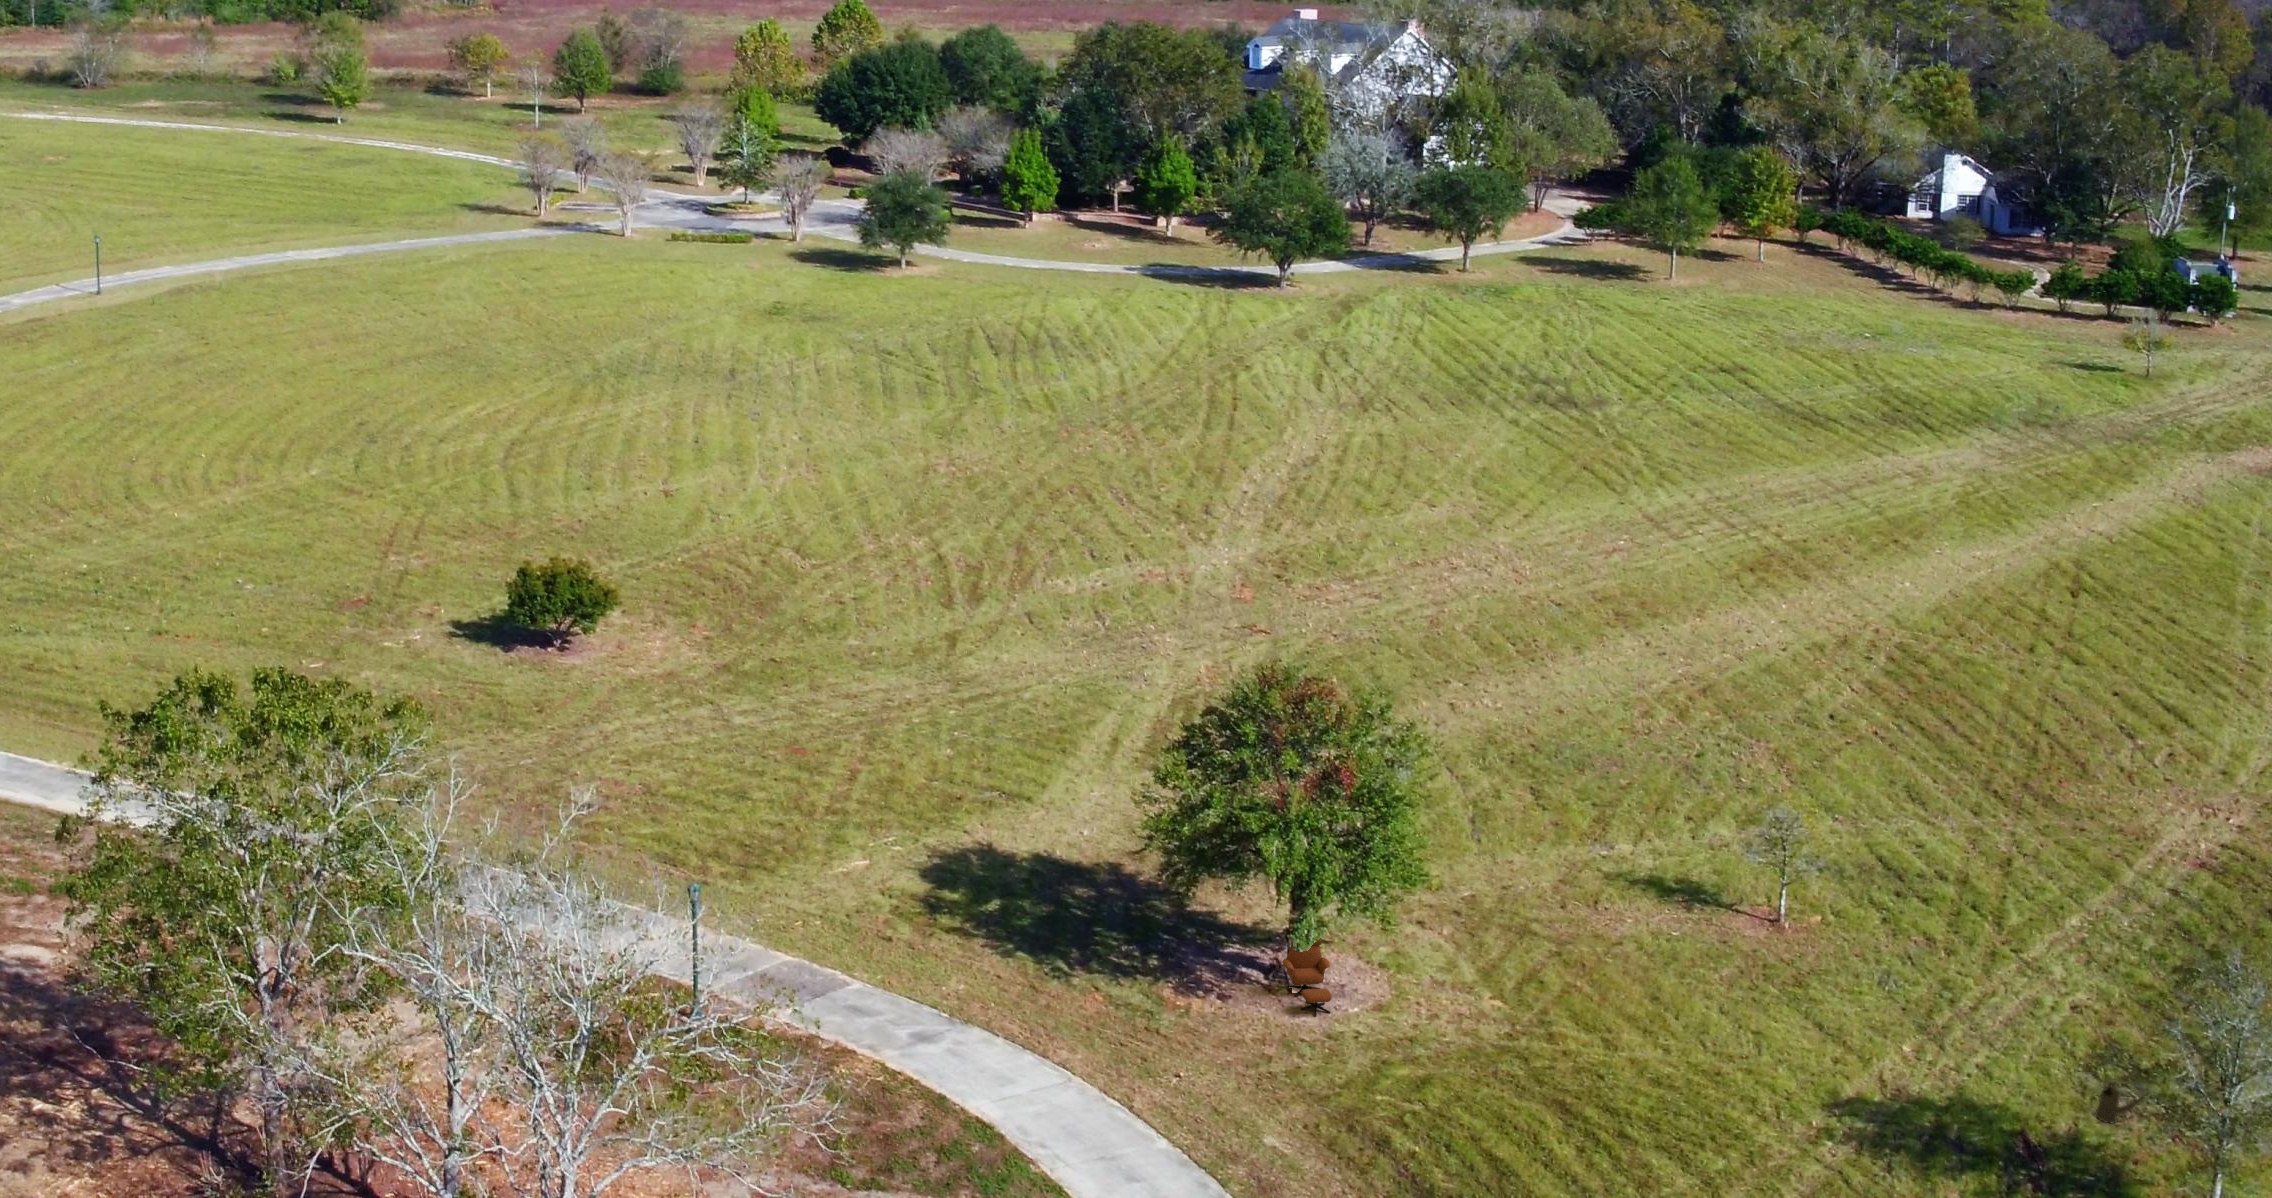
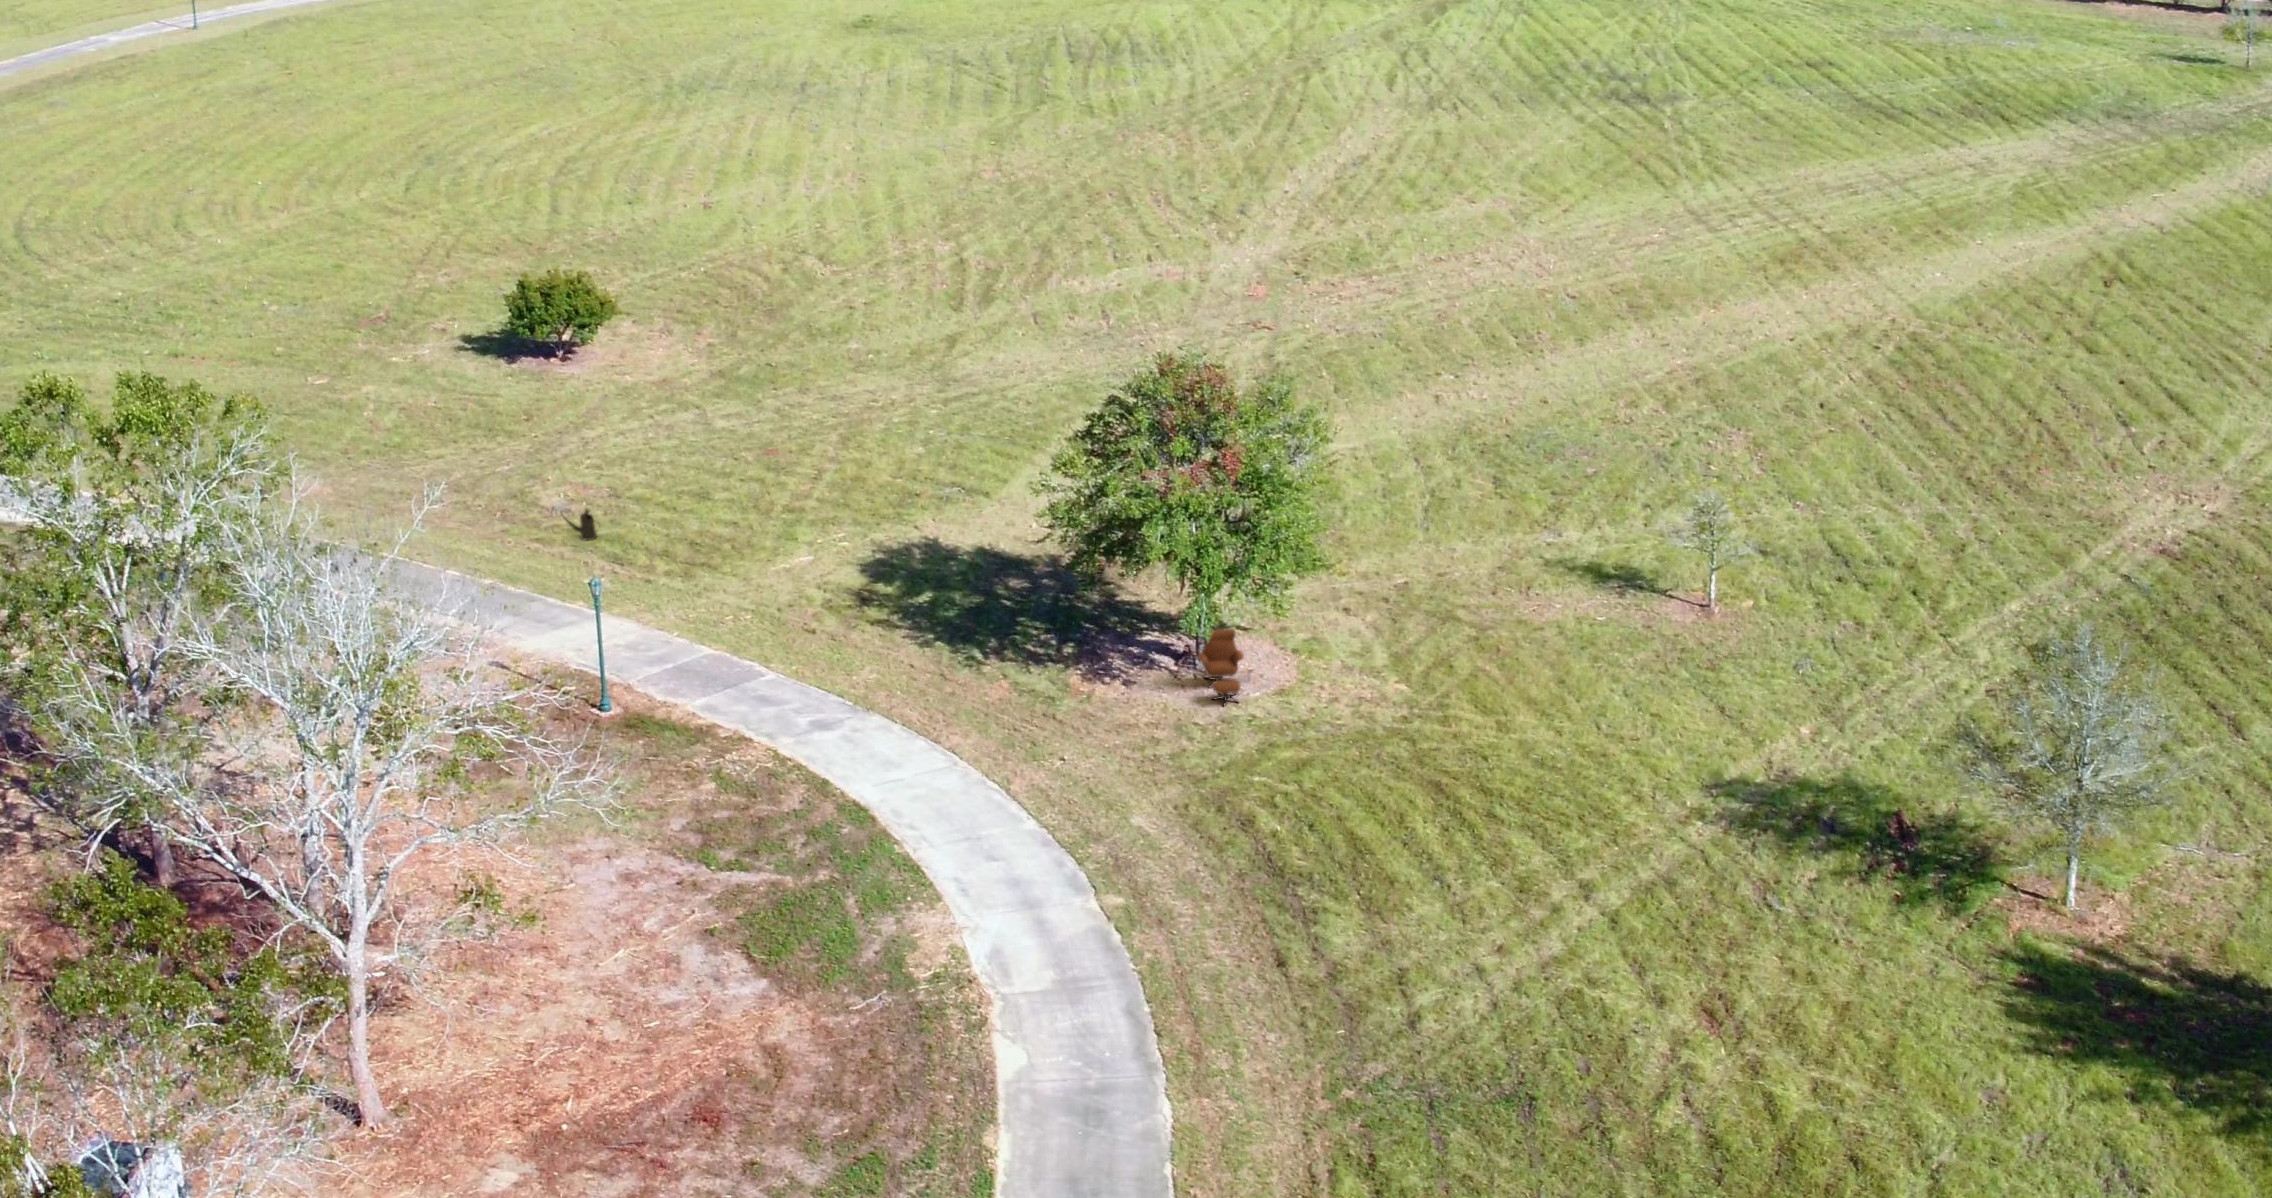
watering can: present [2095,1083,2144,1123] -> present [562,509,596,540]

